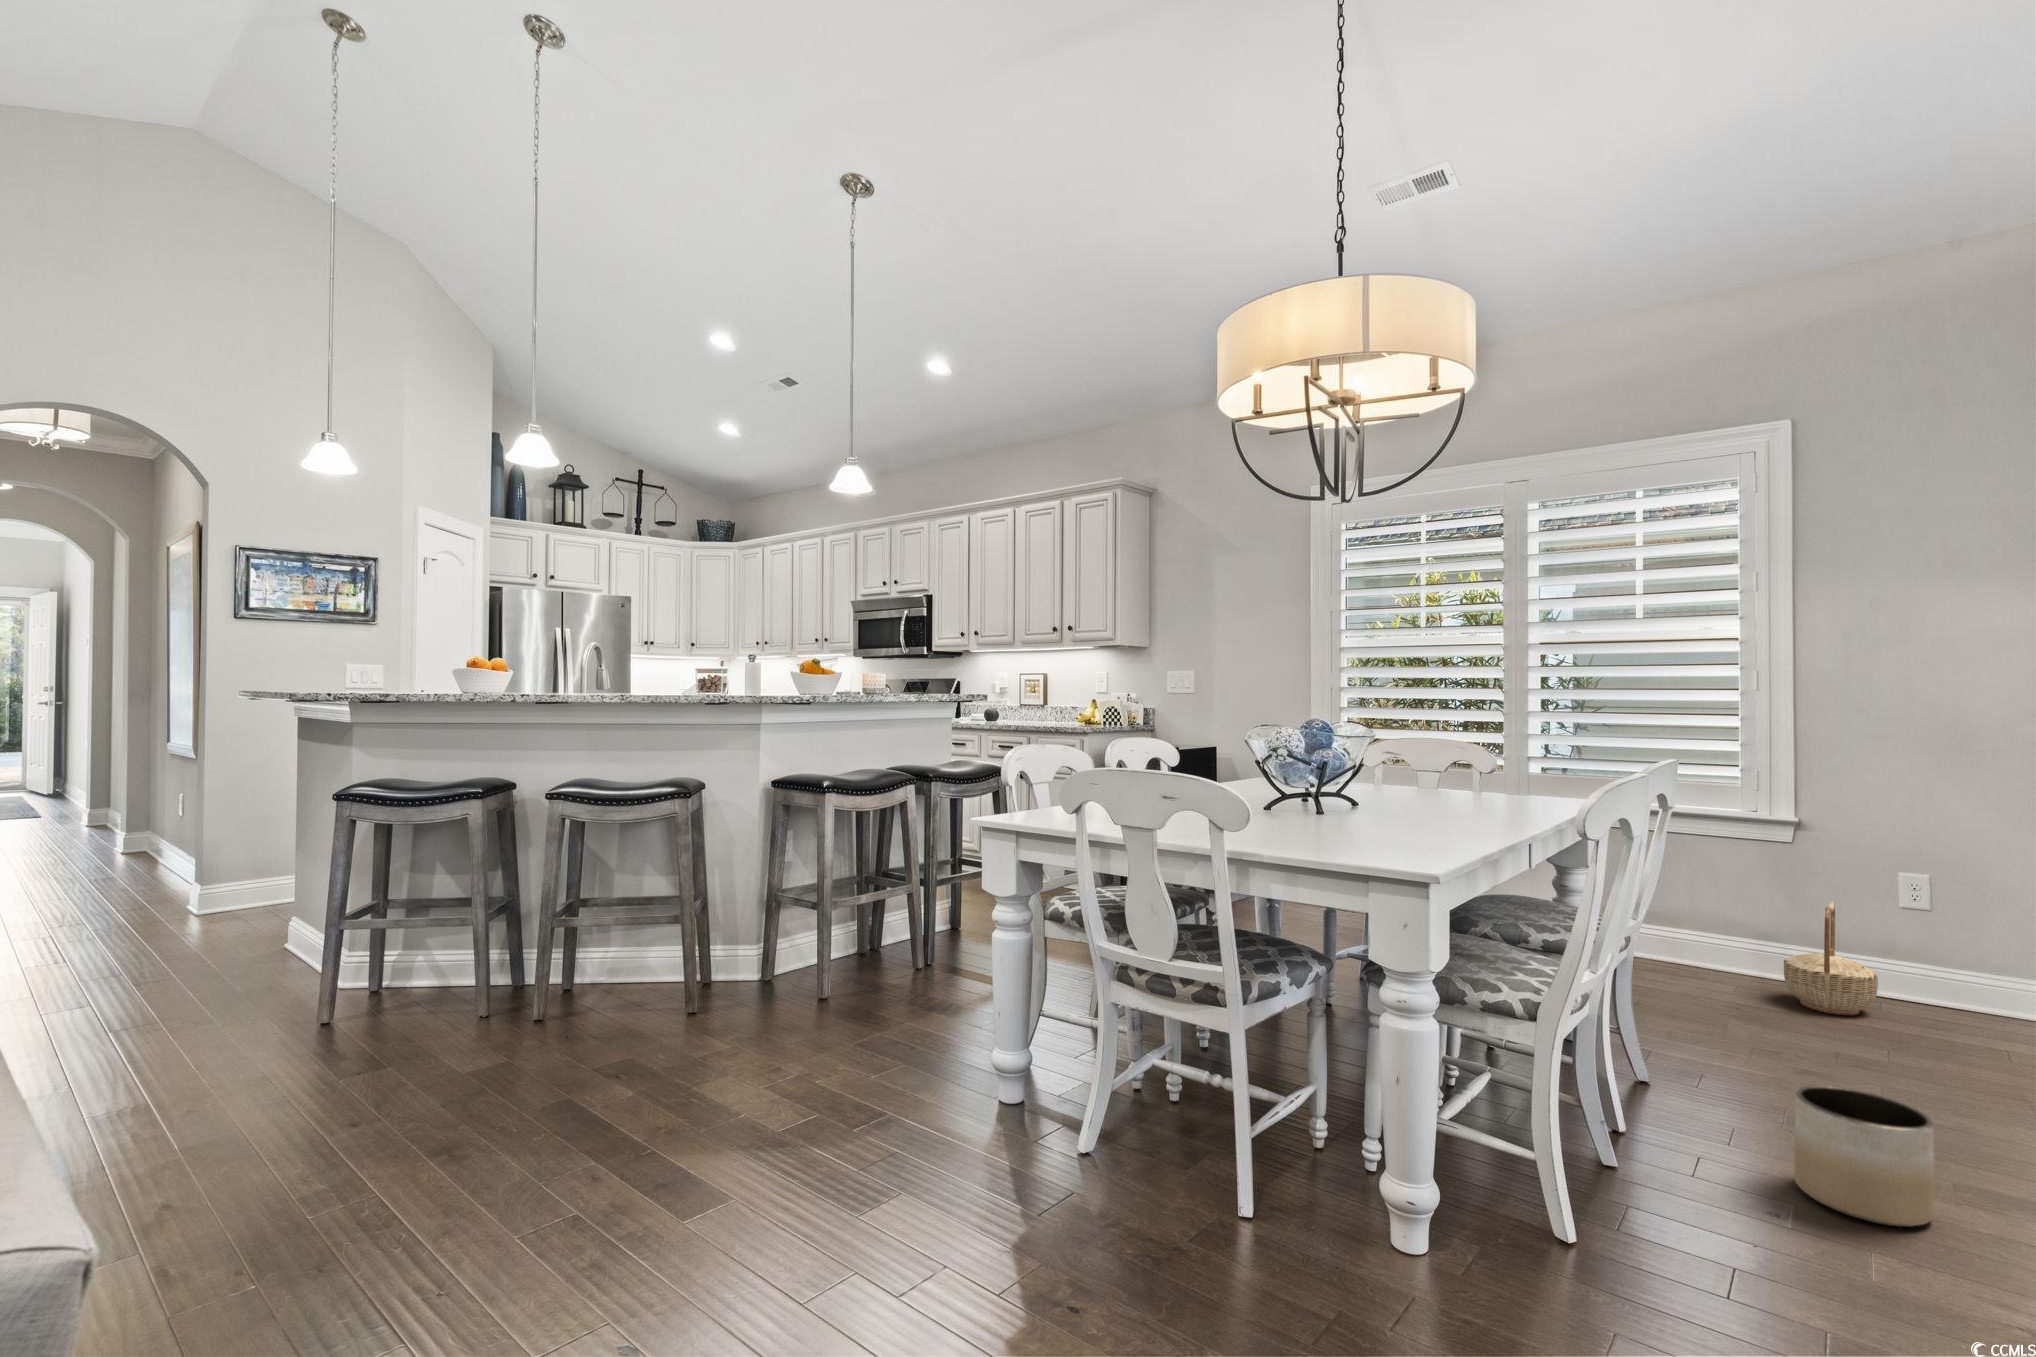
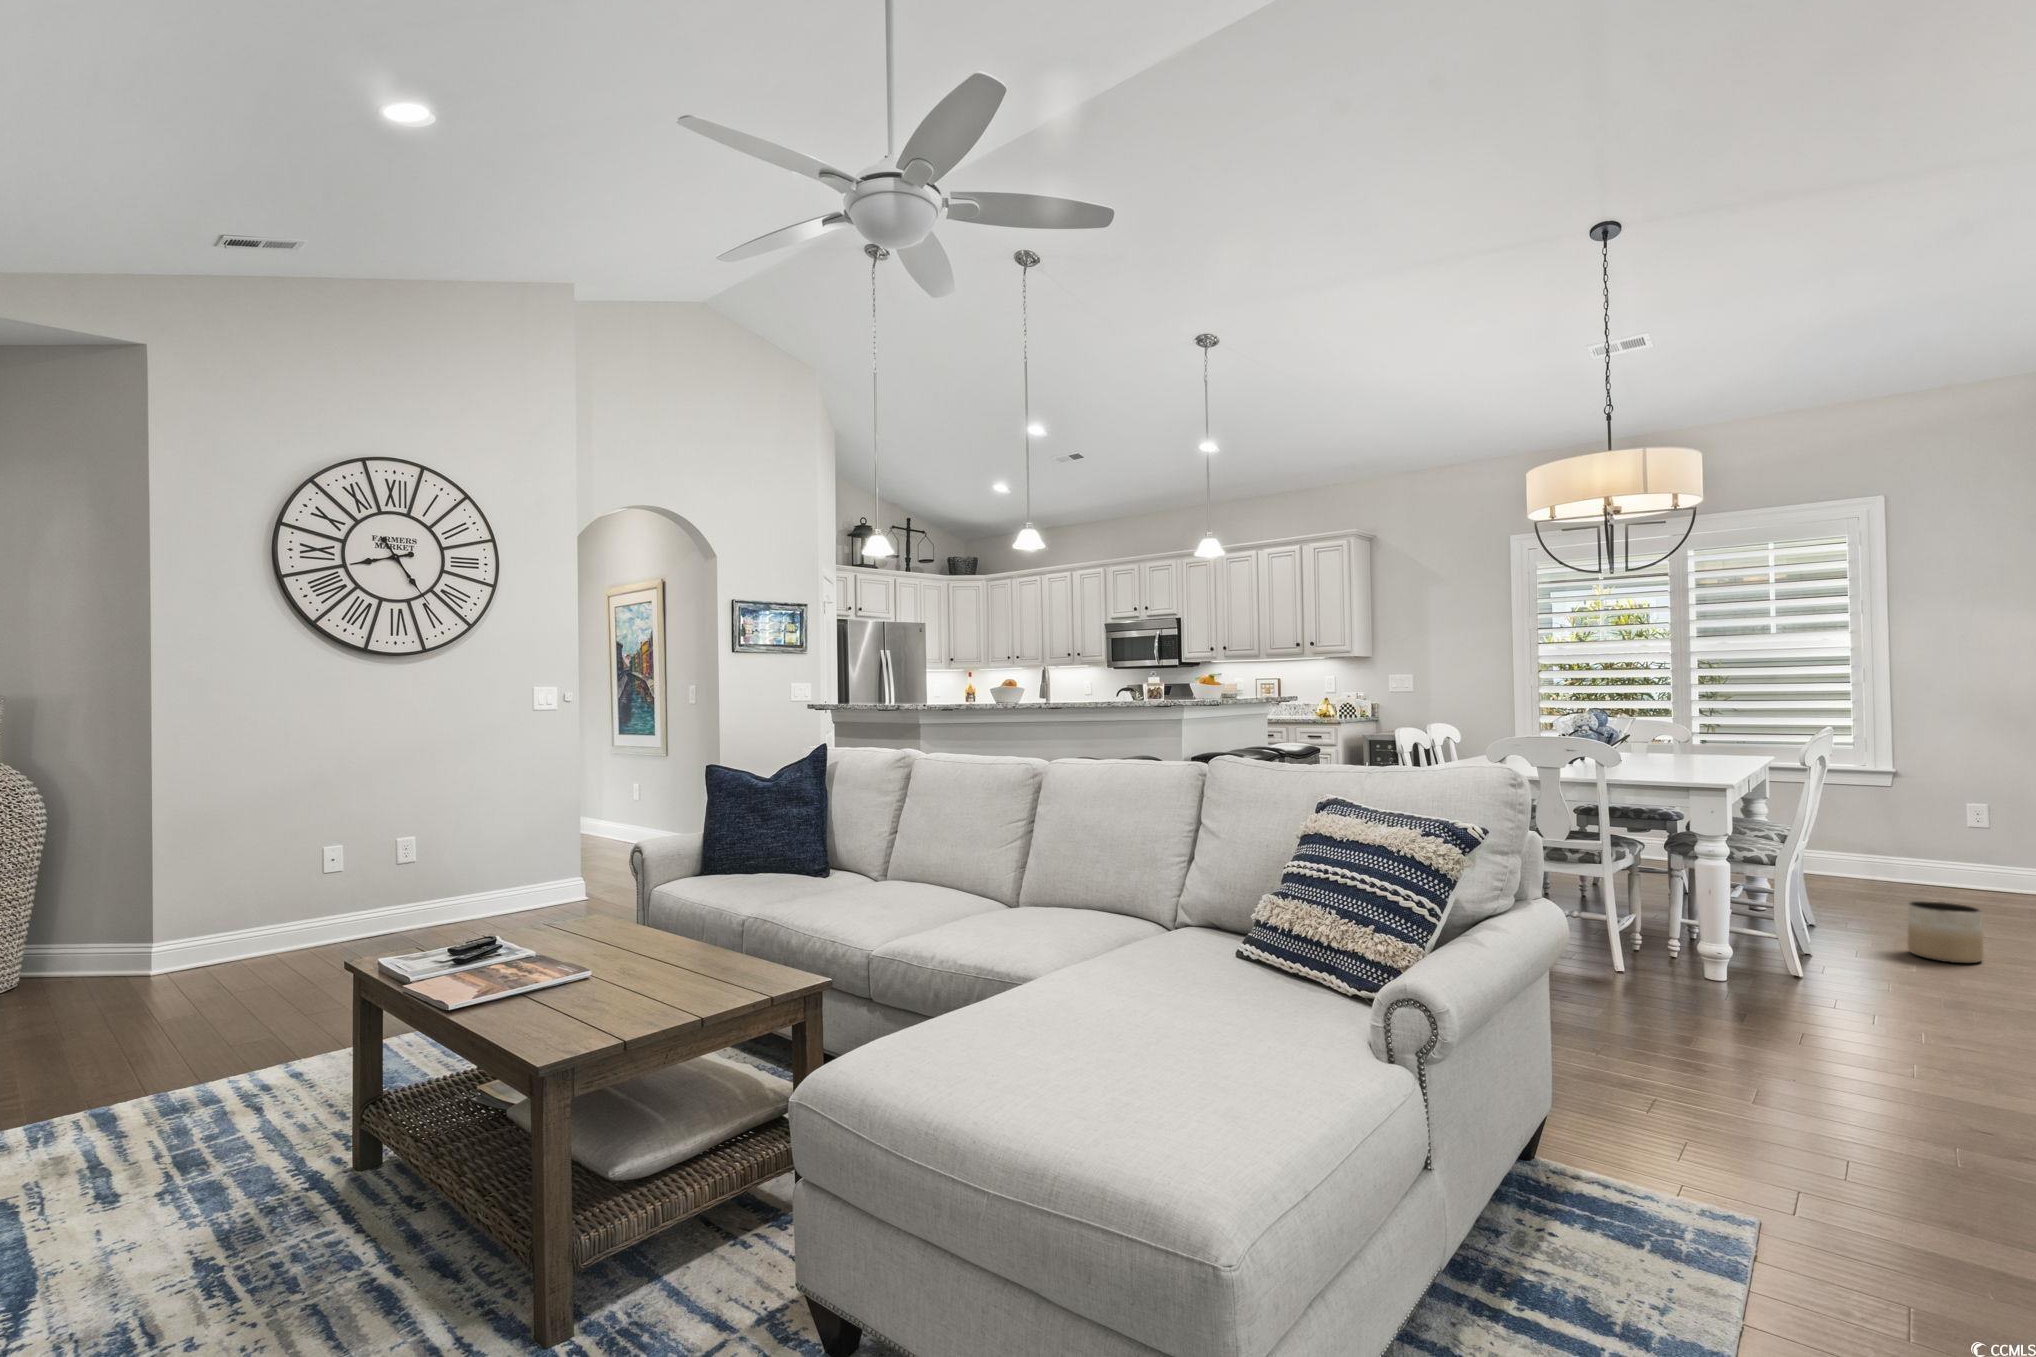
basket: present [1784,902,1878,1015] -> none [1883,820,1947,891]

